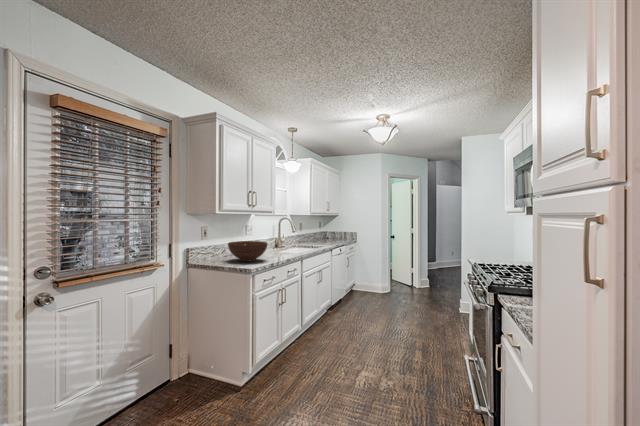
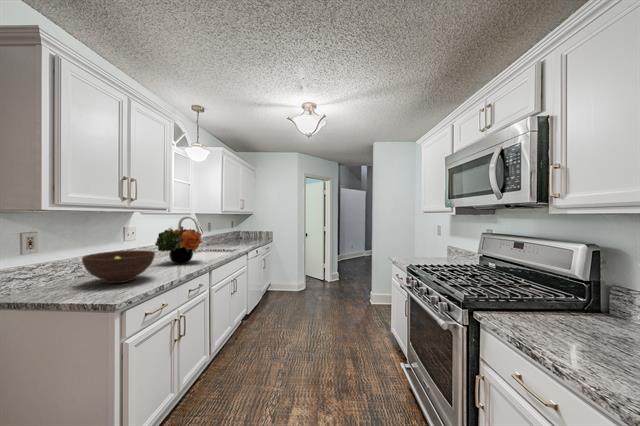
flower arrangement: none [264,225,297,254] -> present [155,226,202,264]

